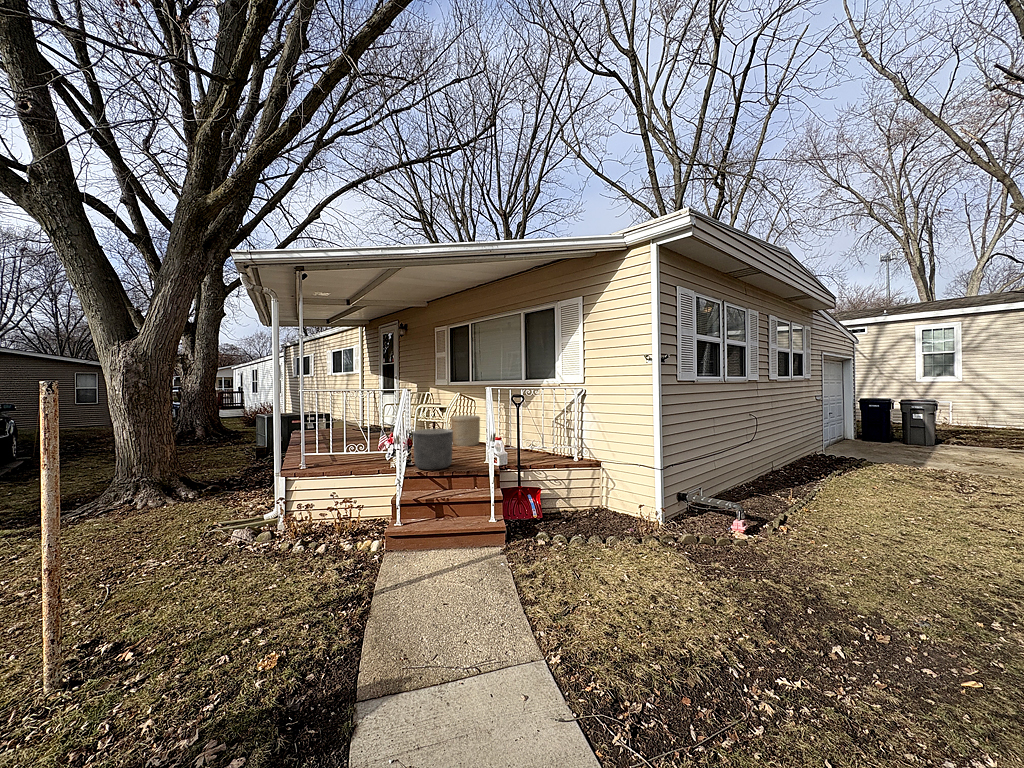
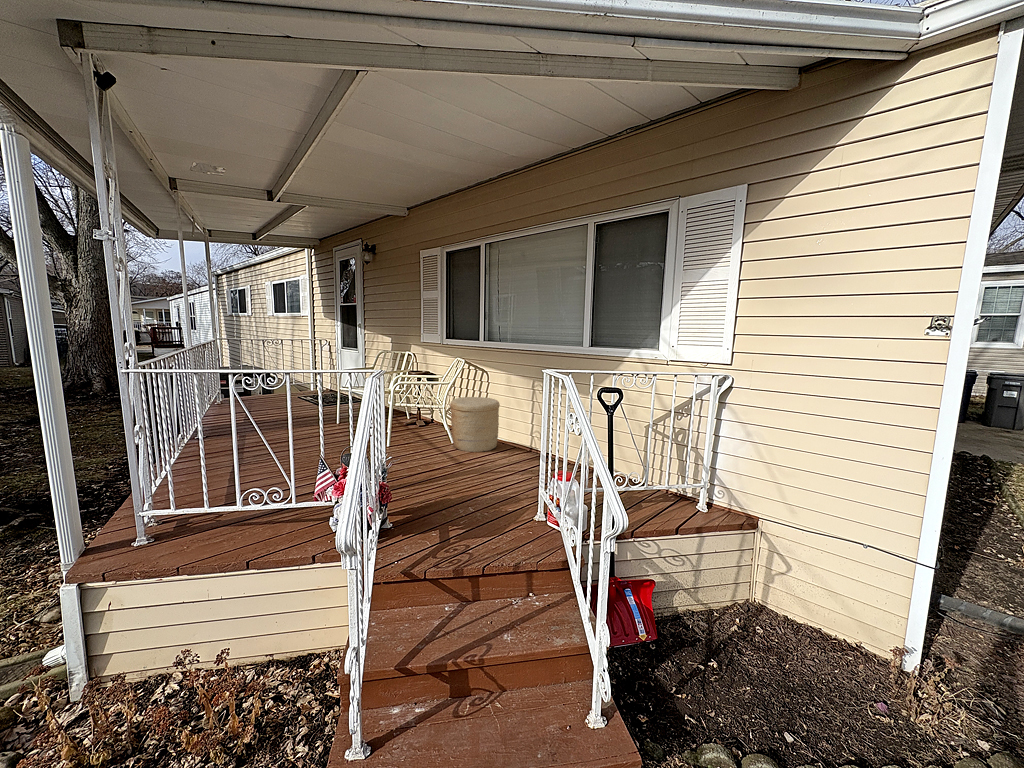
planter: present [413,429,453,470] -> none [388,451,475,550]

